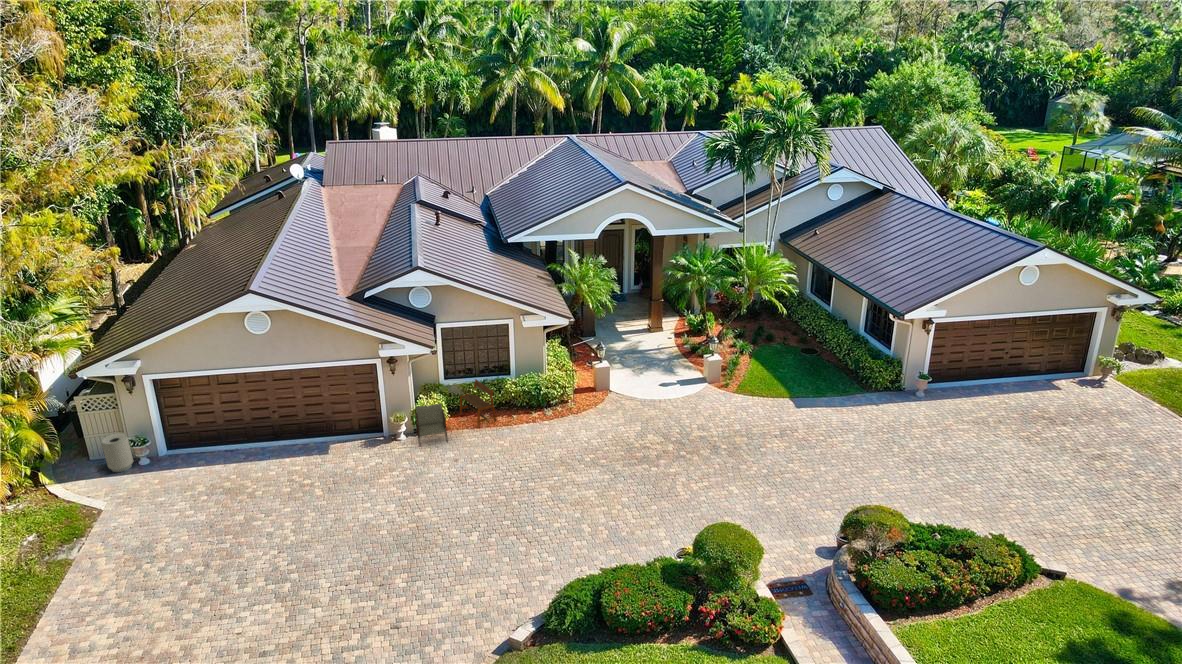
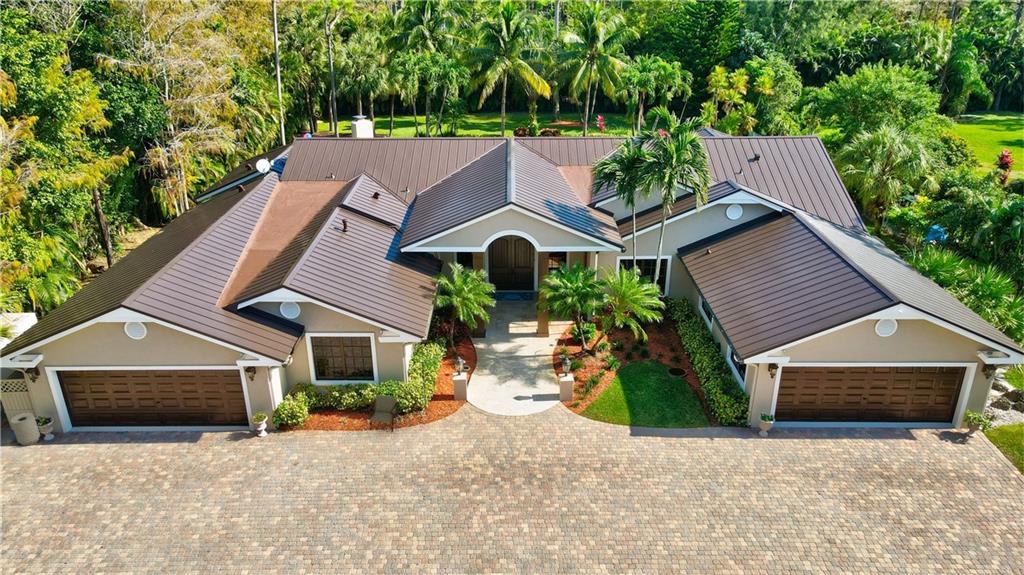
bench: present [460,379,496,428] -> none [323,384,351,431]
lounge chair: present [415,404,448,446] -> present [368,395,400,432]

